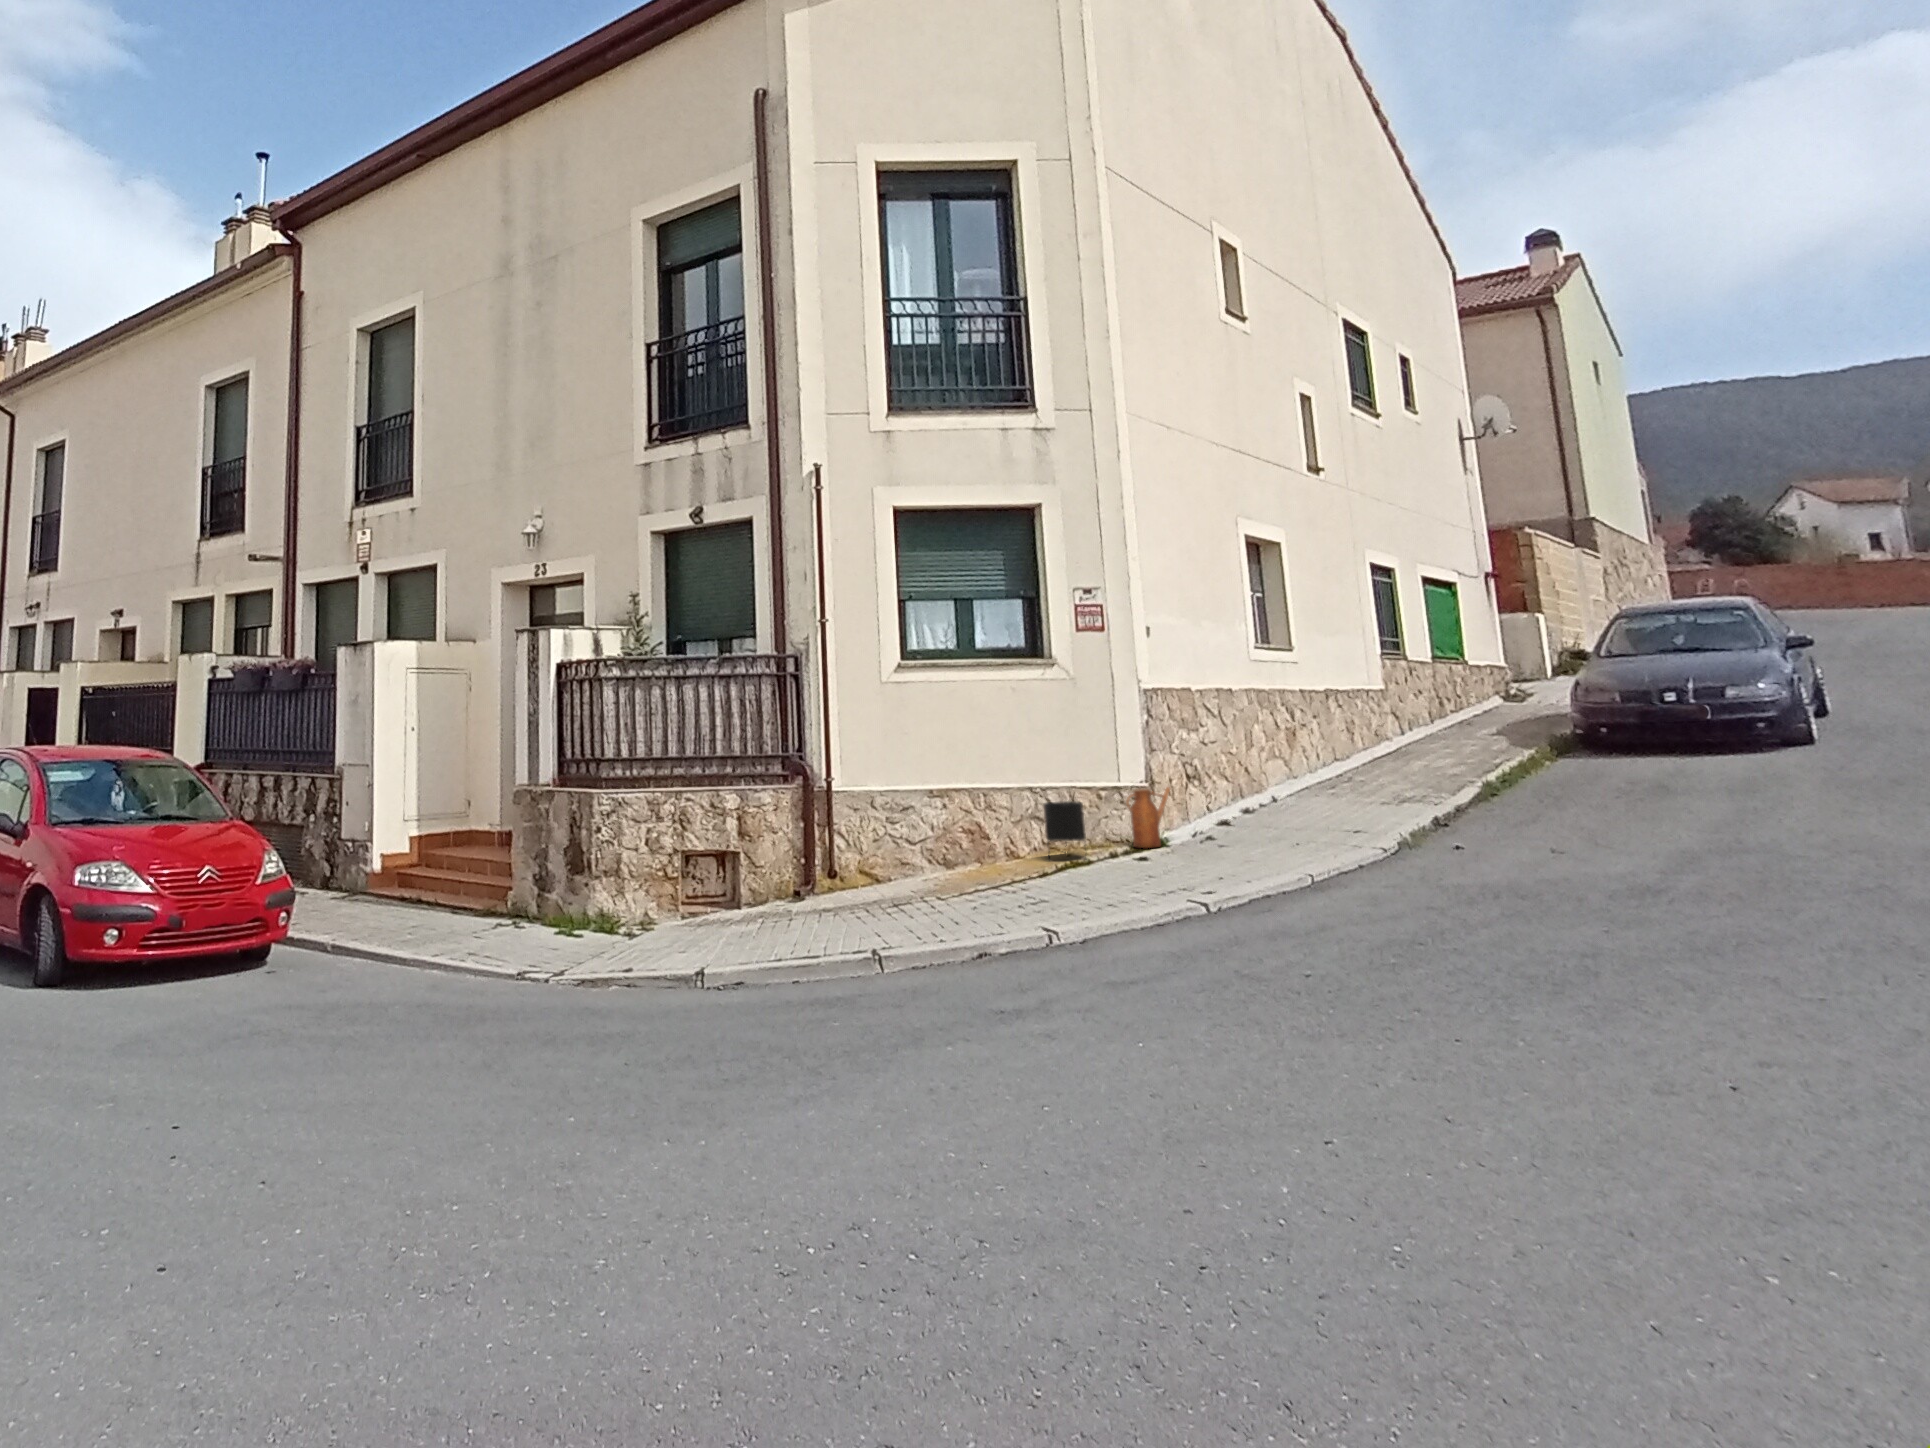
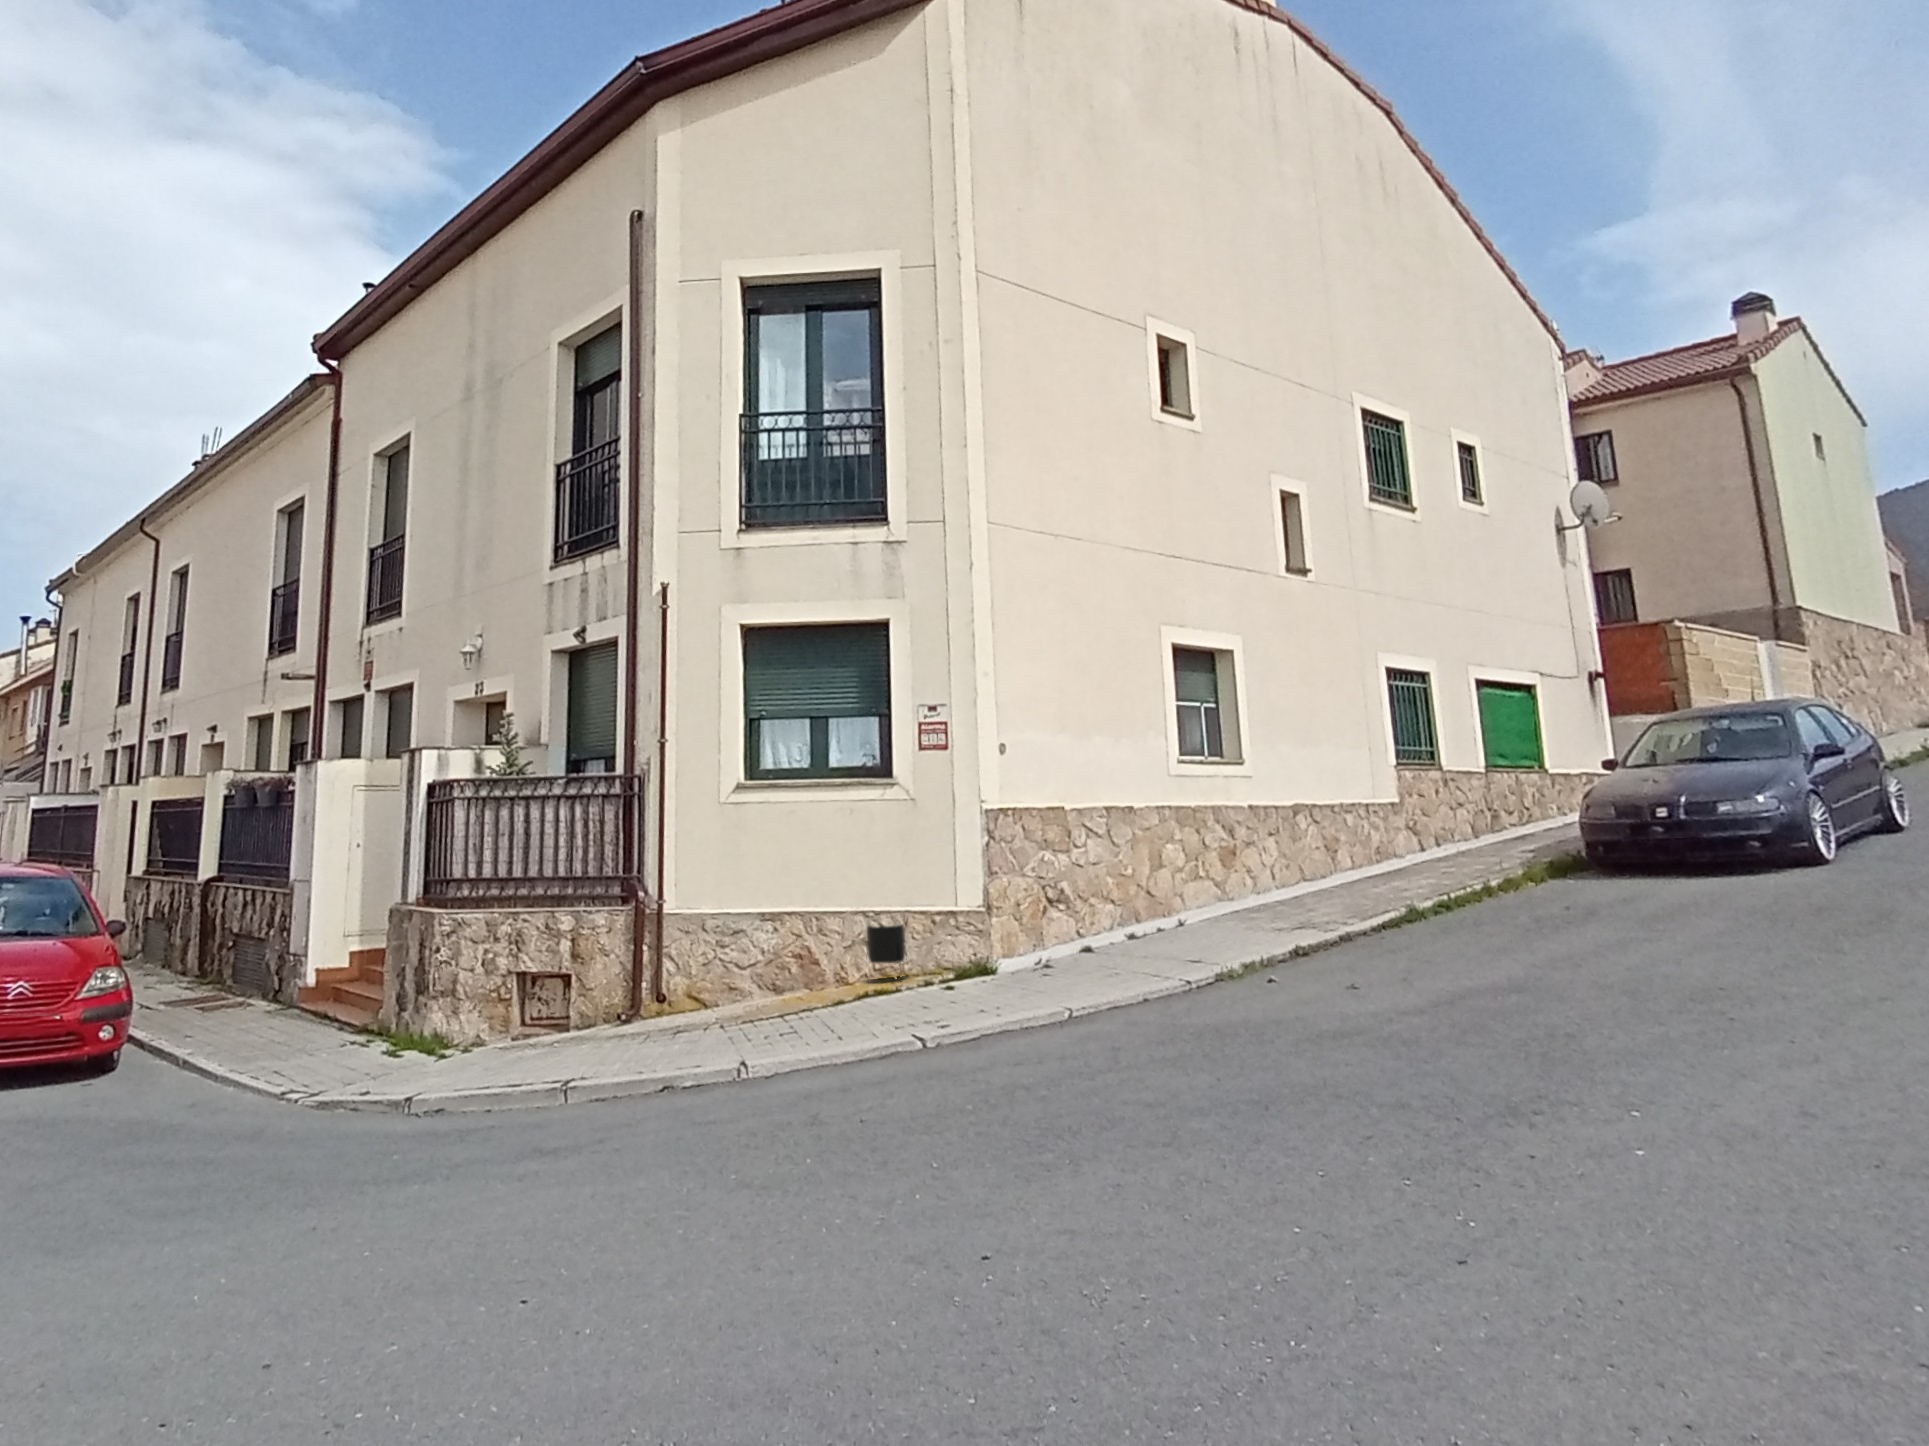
watering can: present [1126,787,1170,848] -> none [953,909,1006,970]

